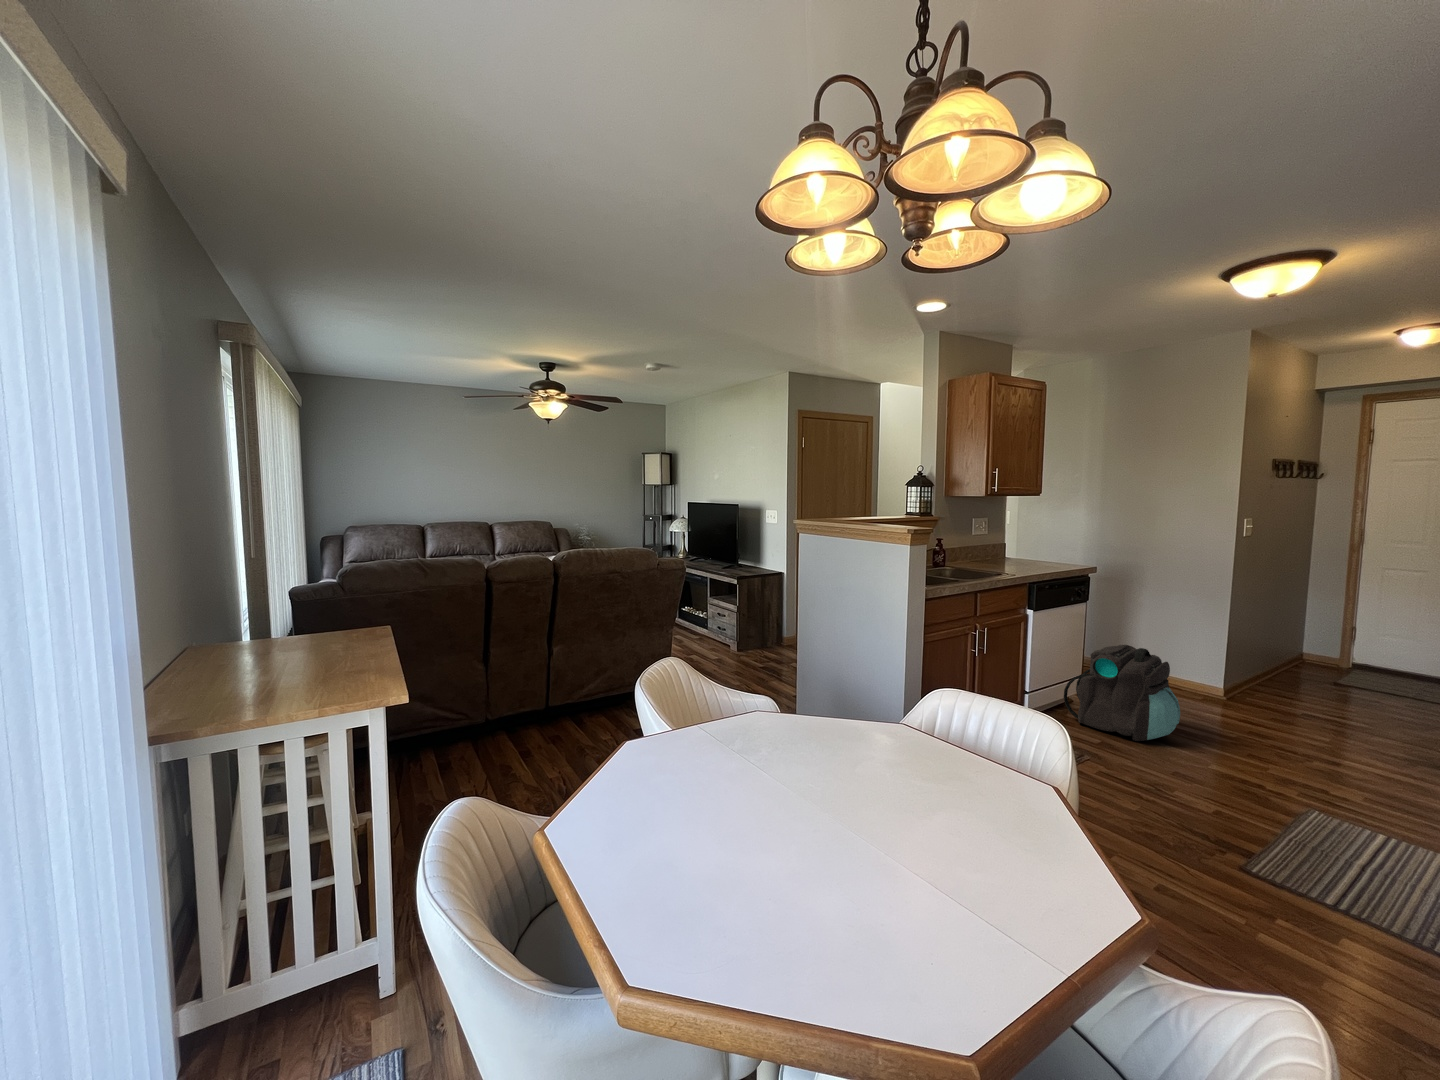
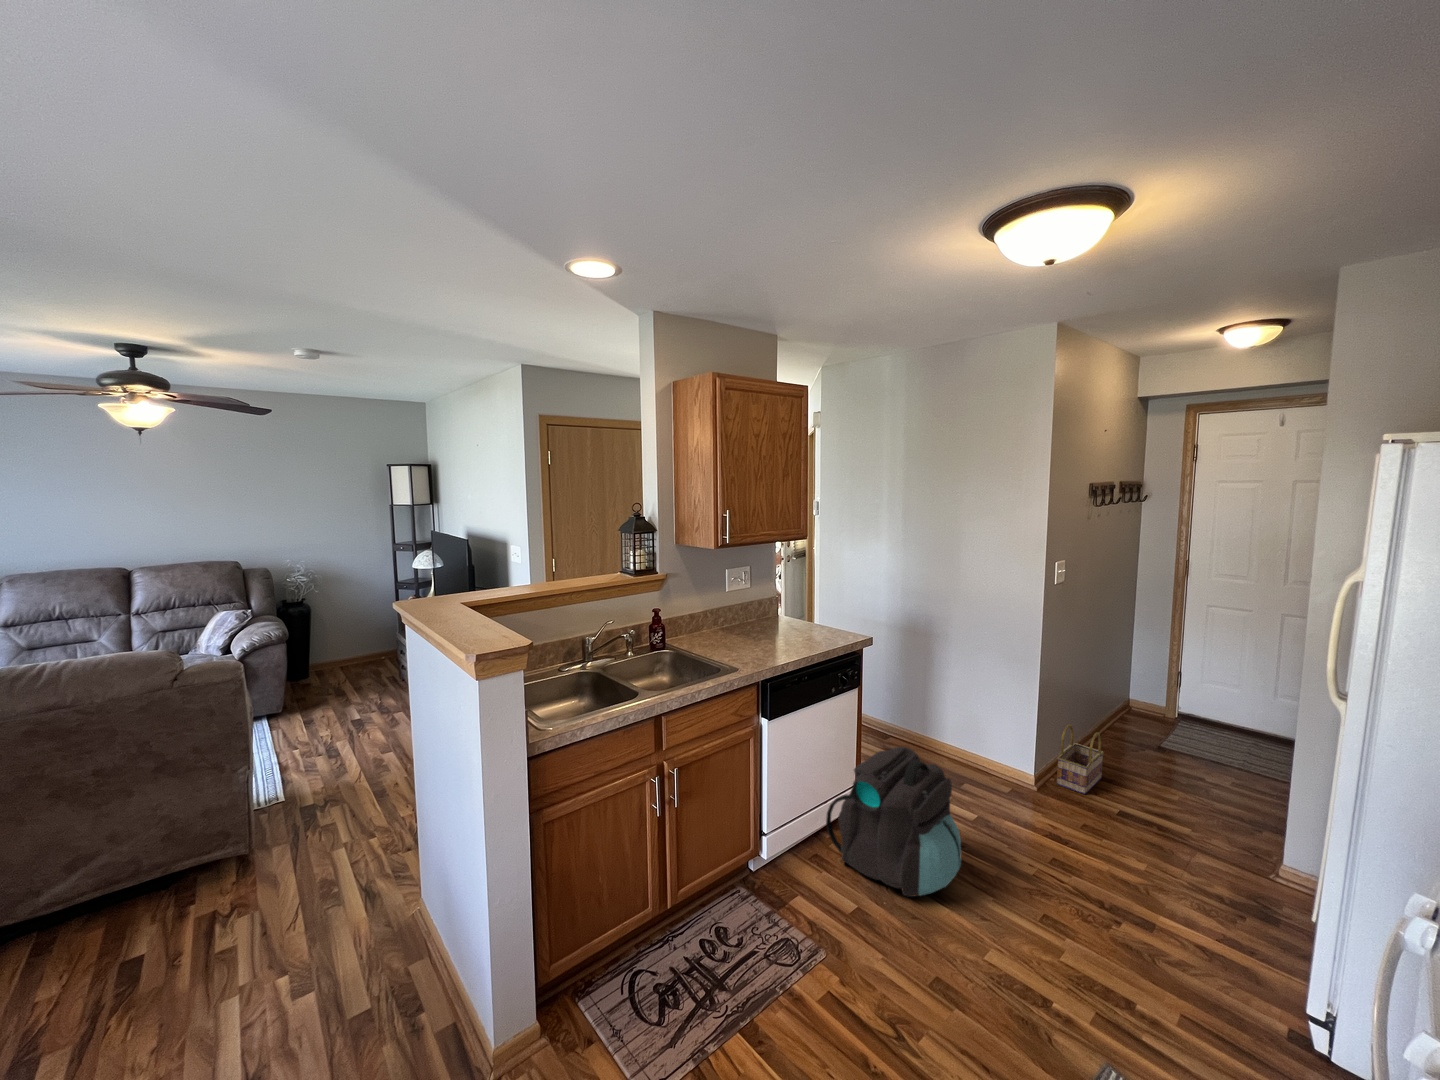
basket: none [1242,652,1285,704] -> present [1057,724,1104,794]

